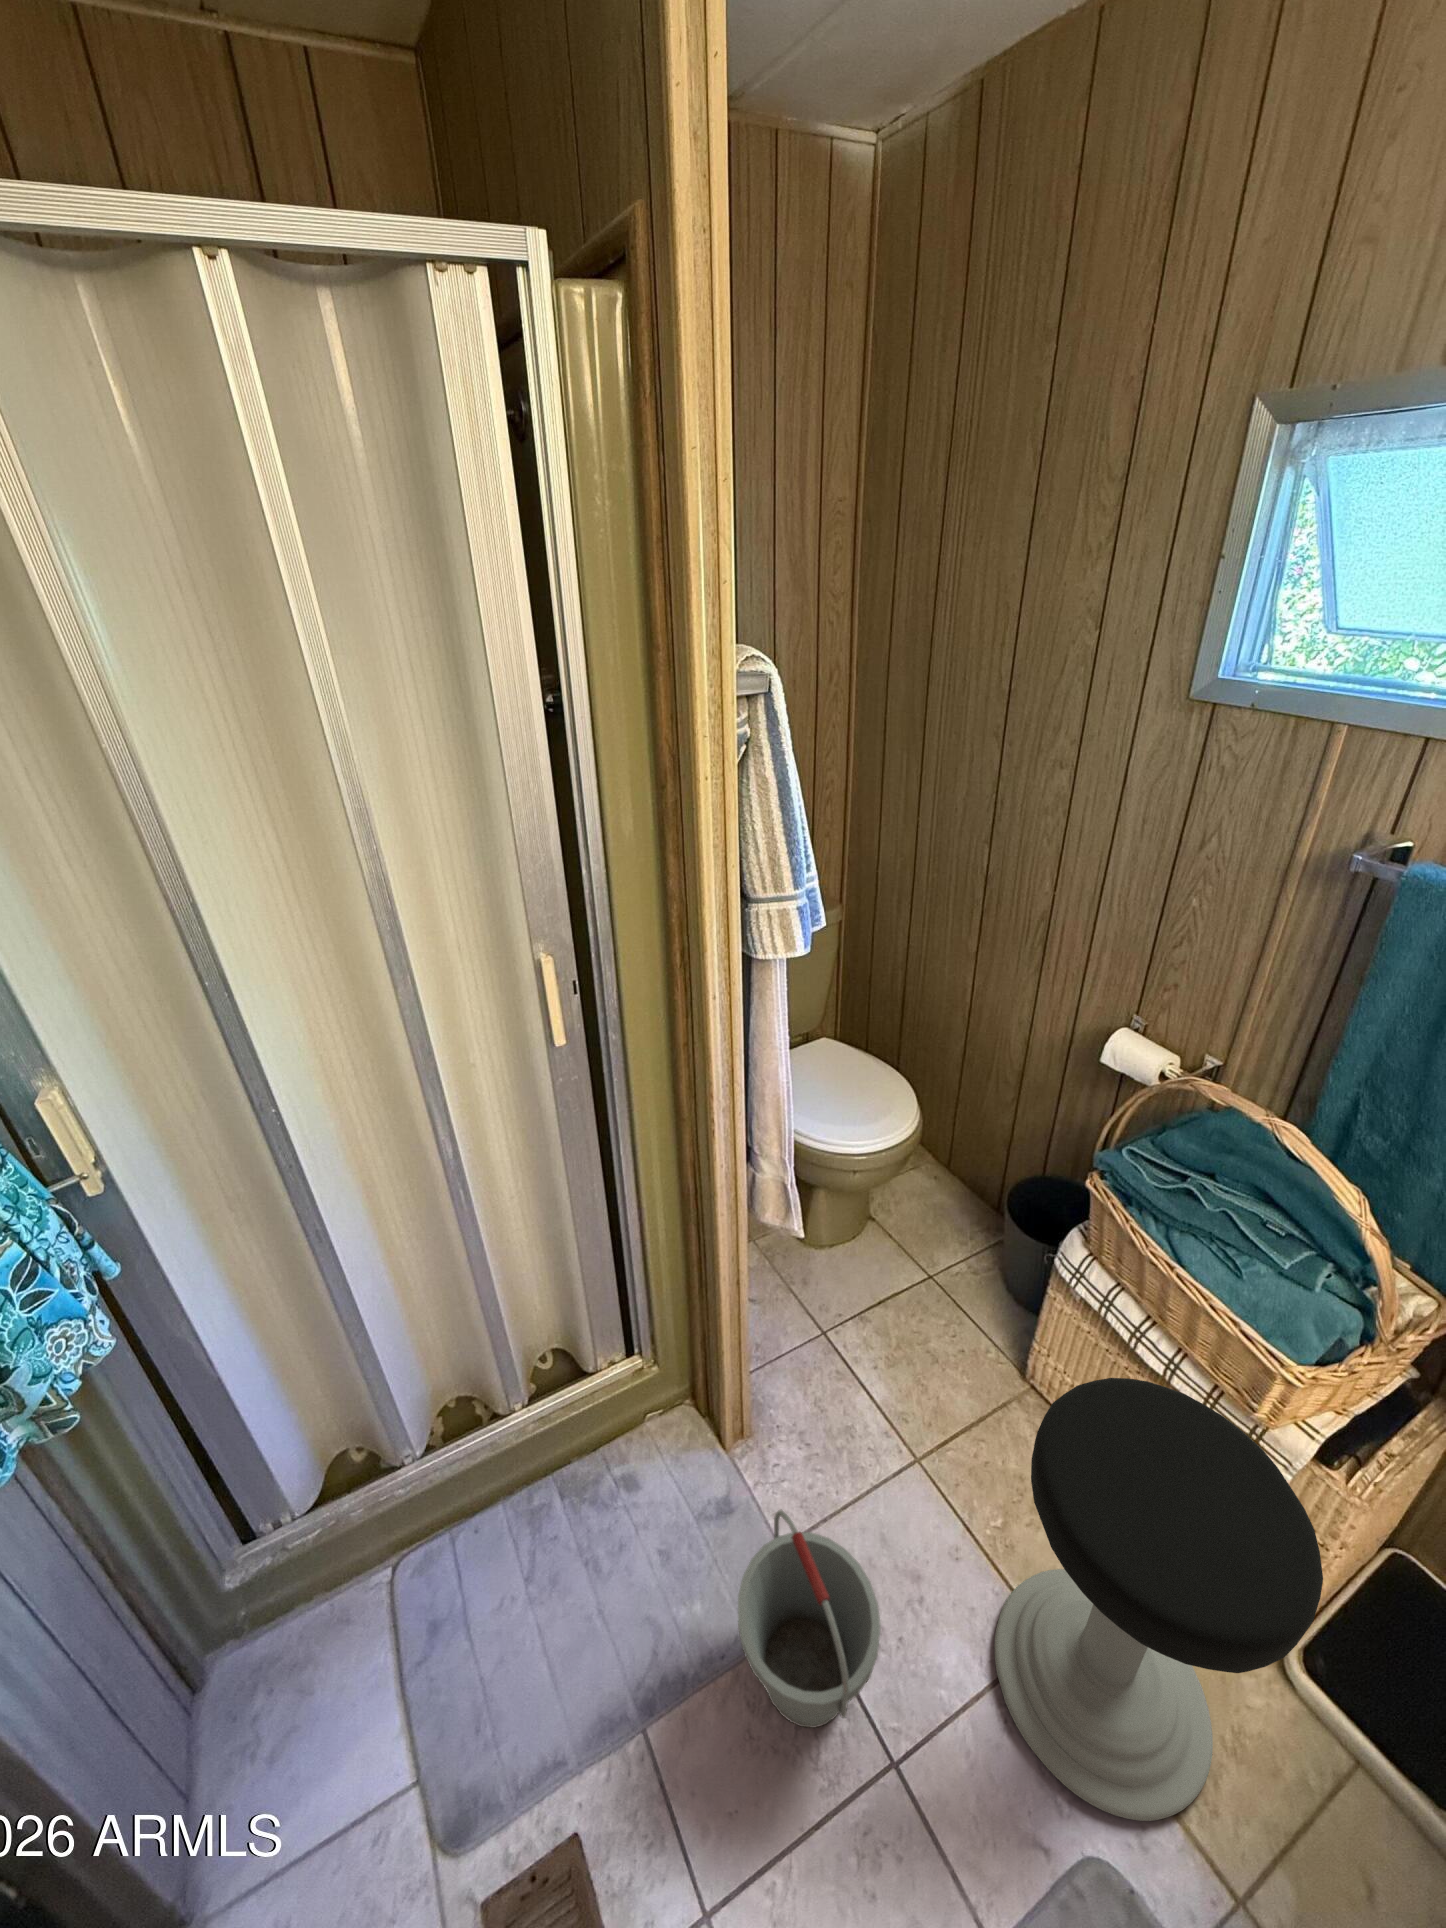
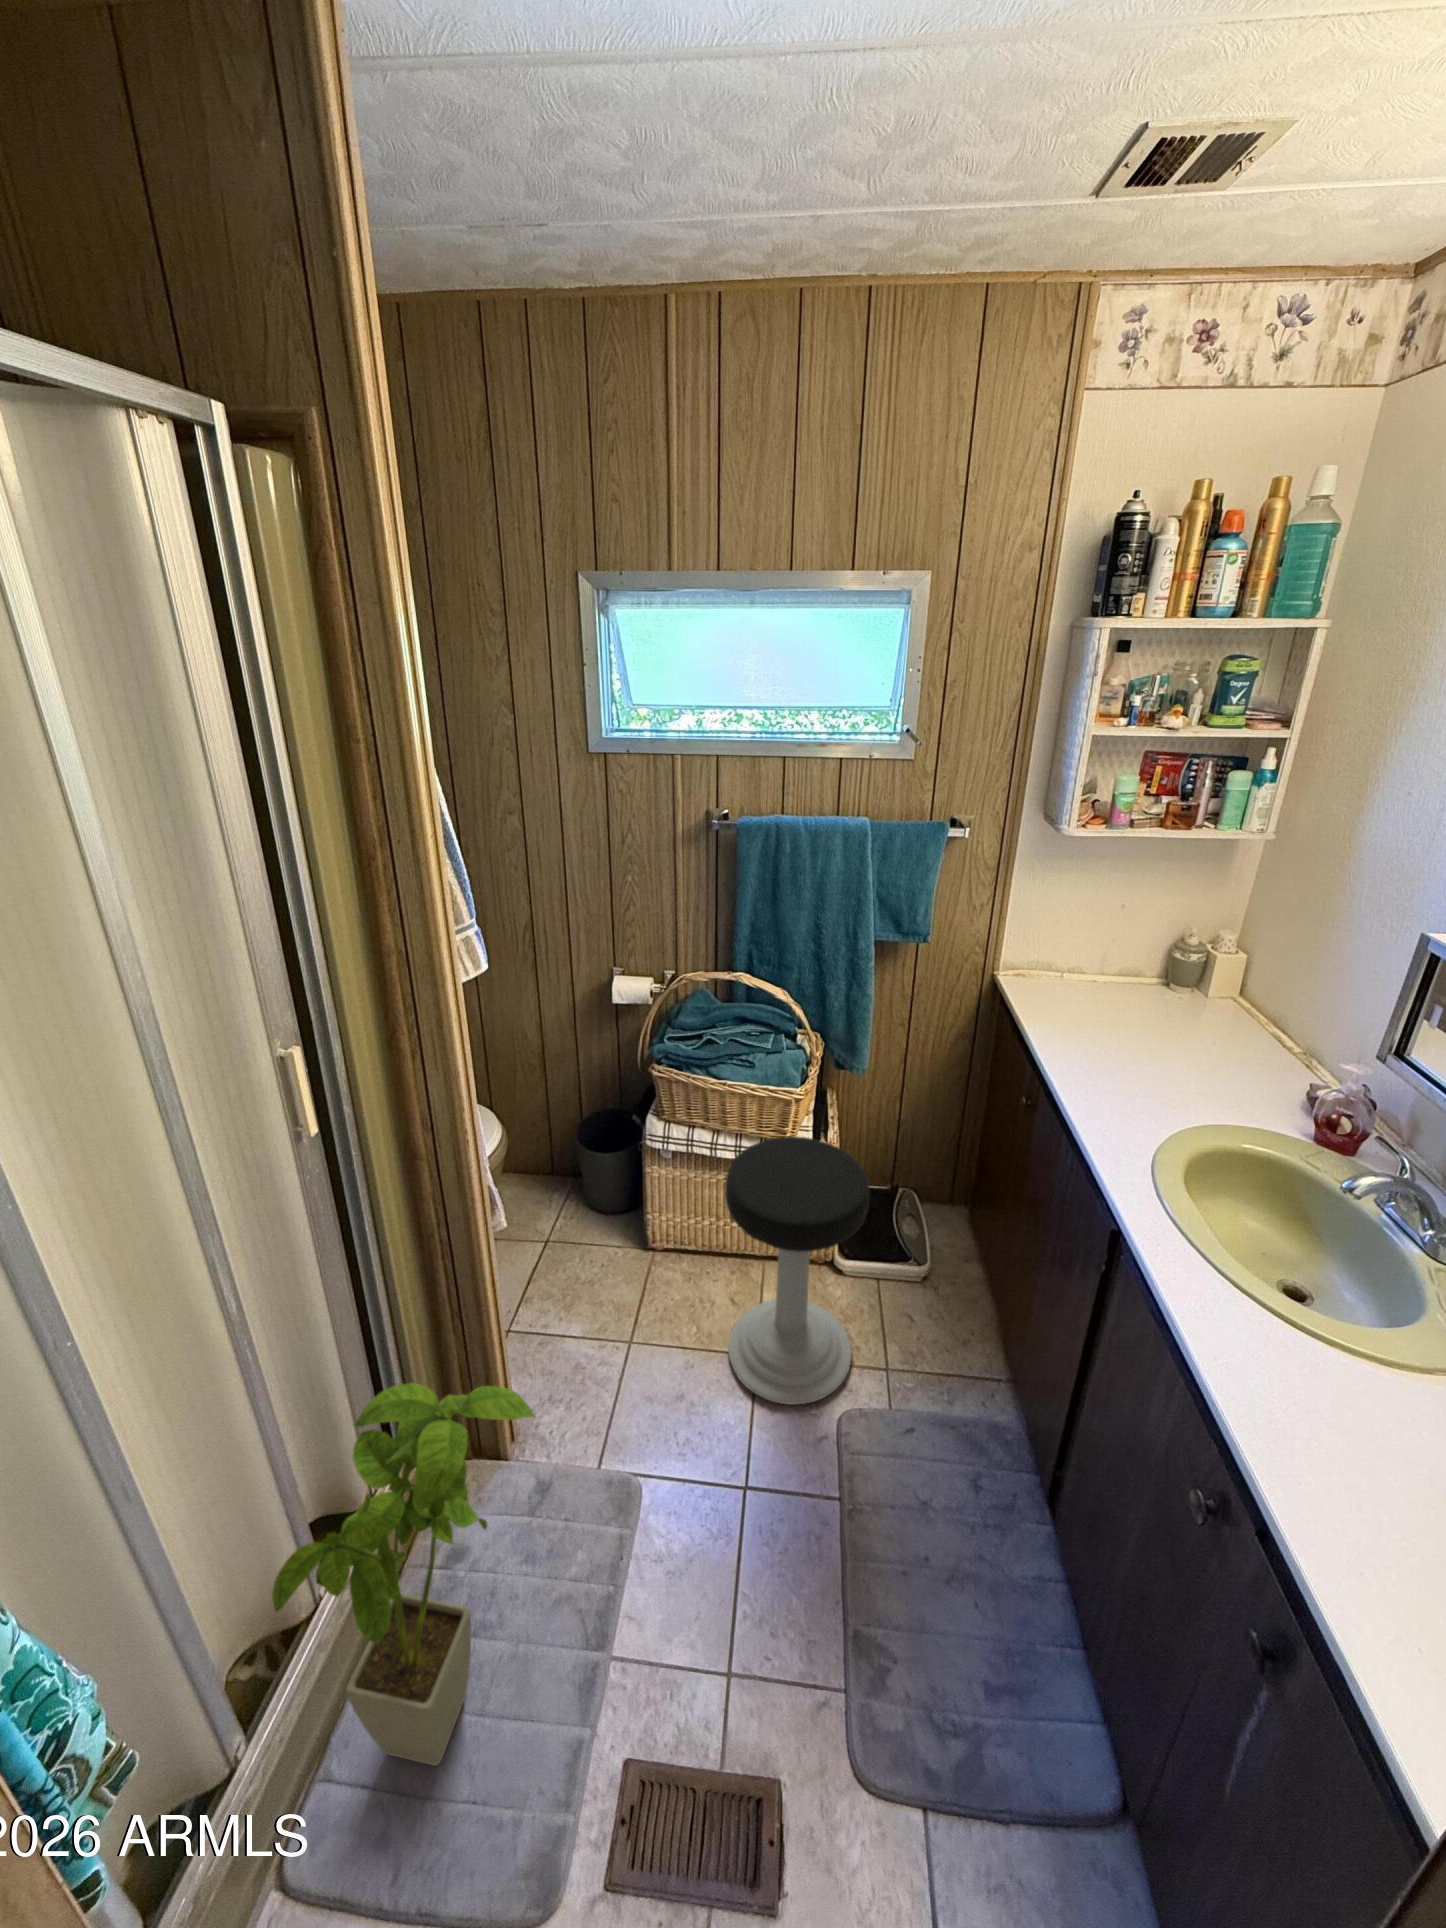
house plant: none [366,1309,606,1627] -> present [272,1383,536,1766]
bucket: present [738,1510,881,1728] -> none [612,1386,727,1540]

